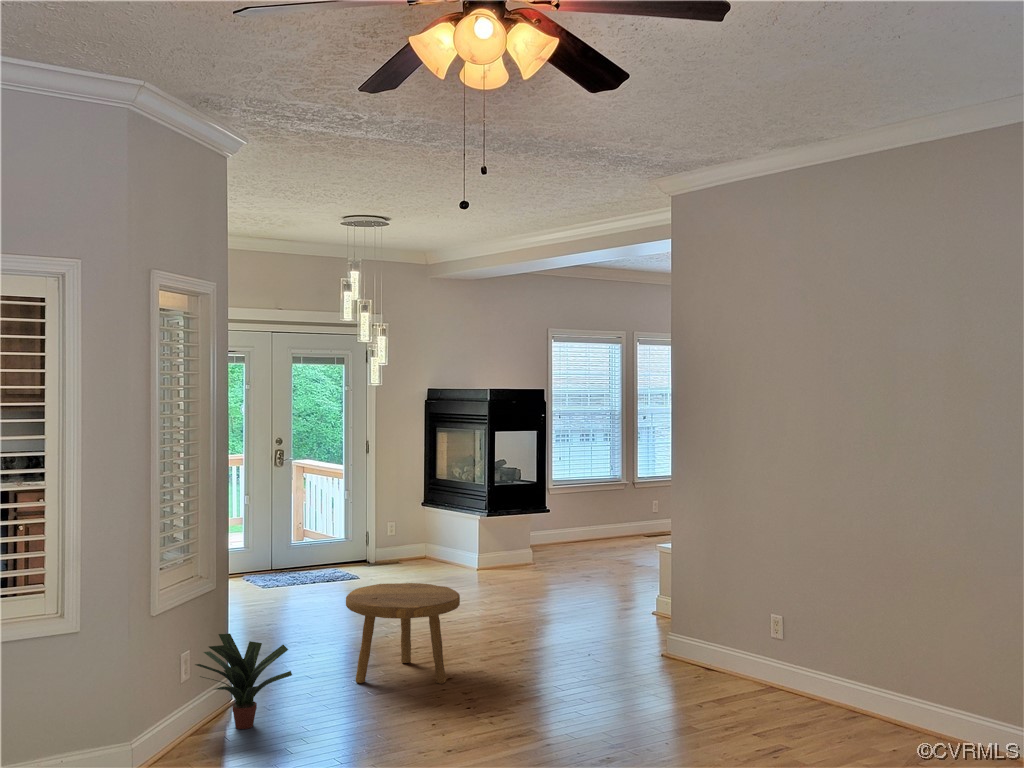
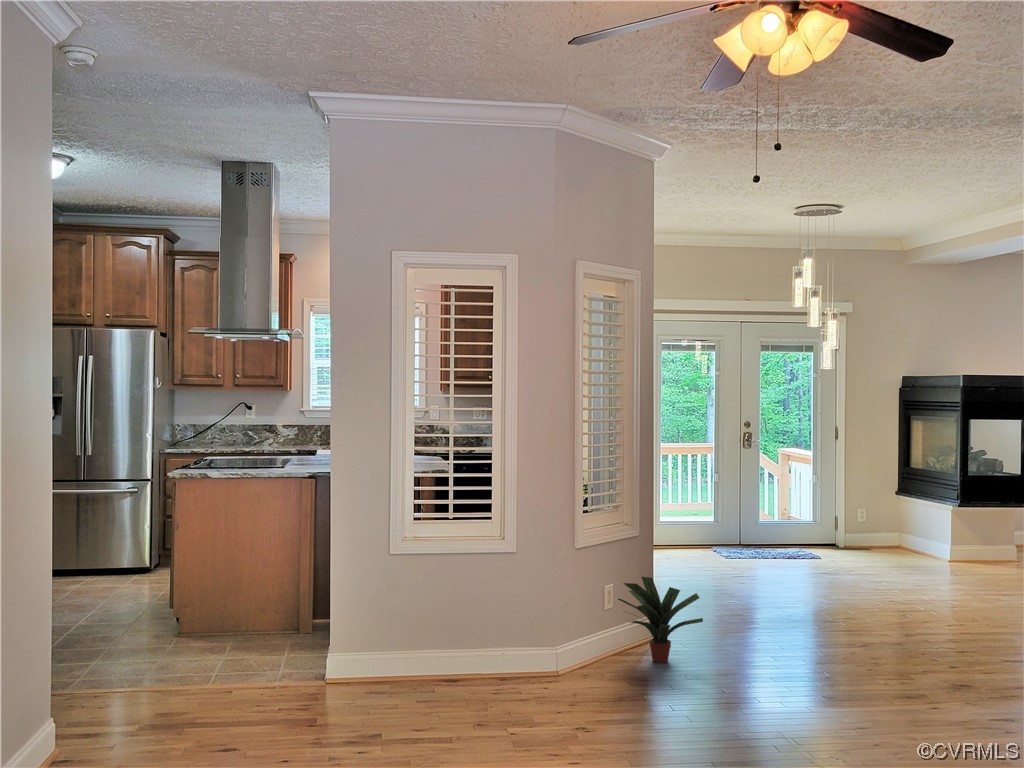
footstool: present [346,583,460,684] -> none [769,553,887,657]

